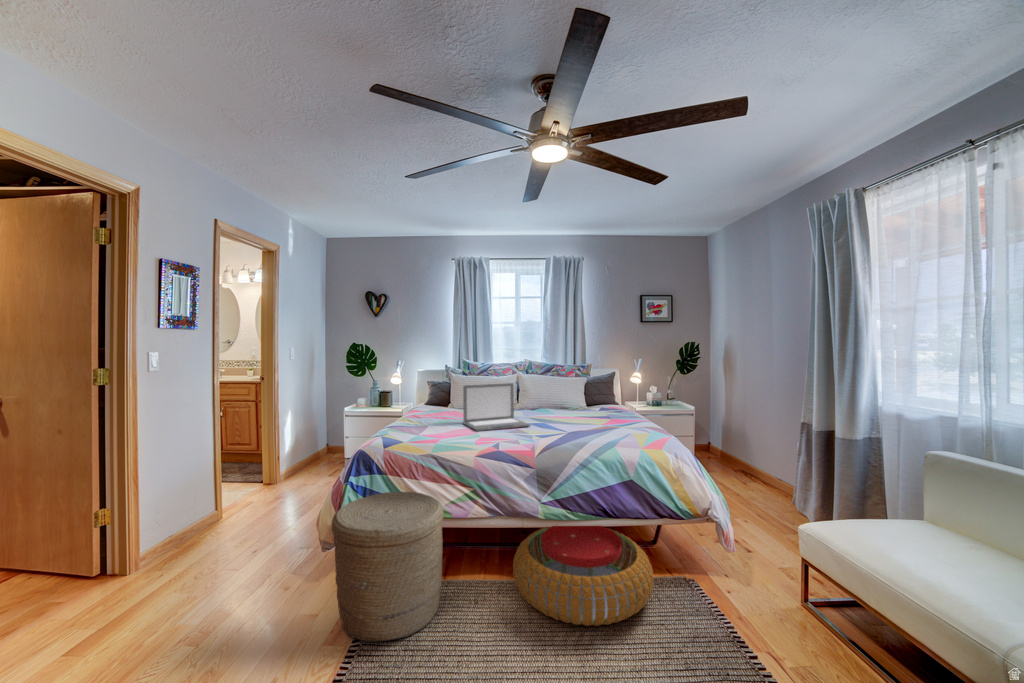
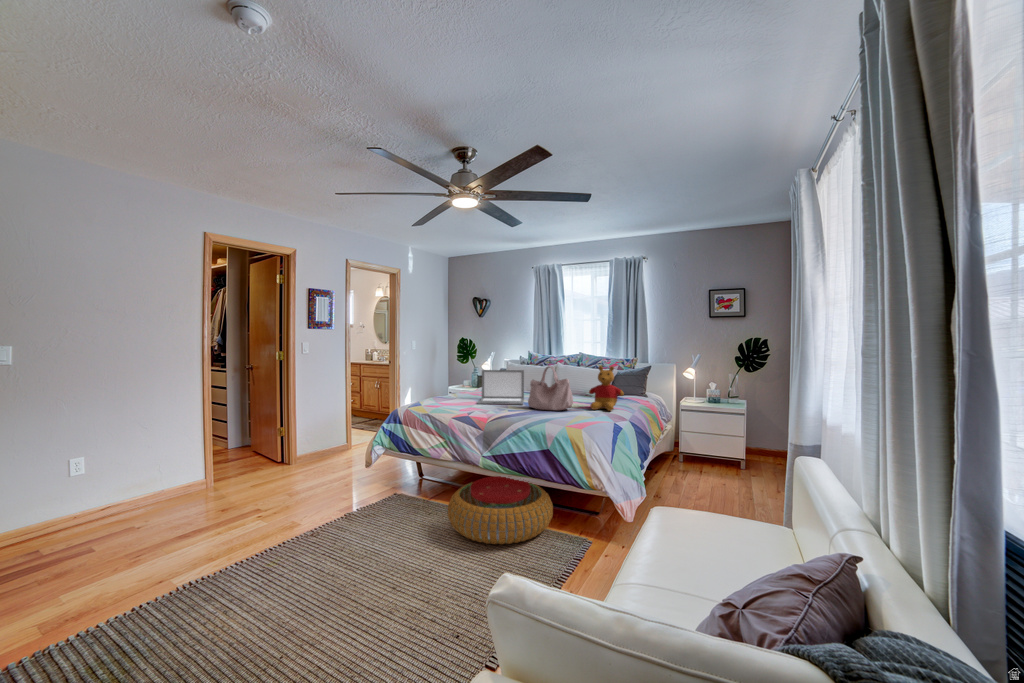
stuffed bear: none [598,374,637,425] -> present [589,366,624,411]
handbag: none [543,377,600,431] -> present [528,366,573,410]
basket: present [331,492,444,642] -> none [342,435,415,519]

